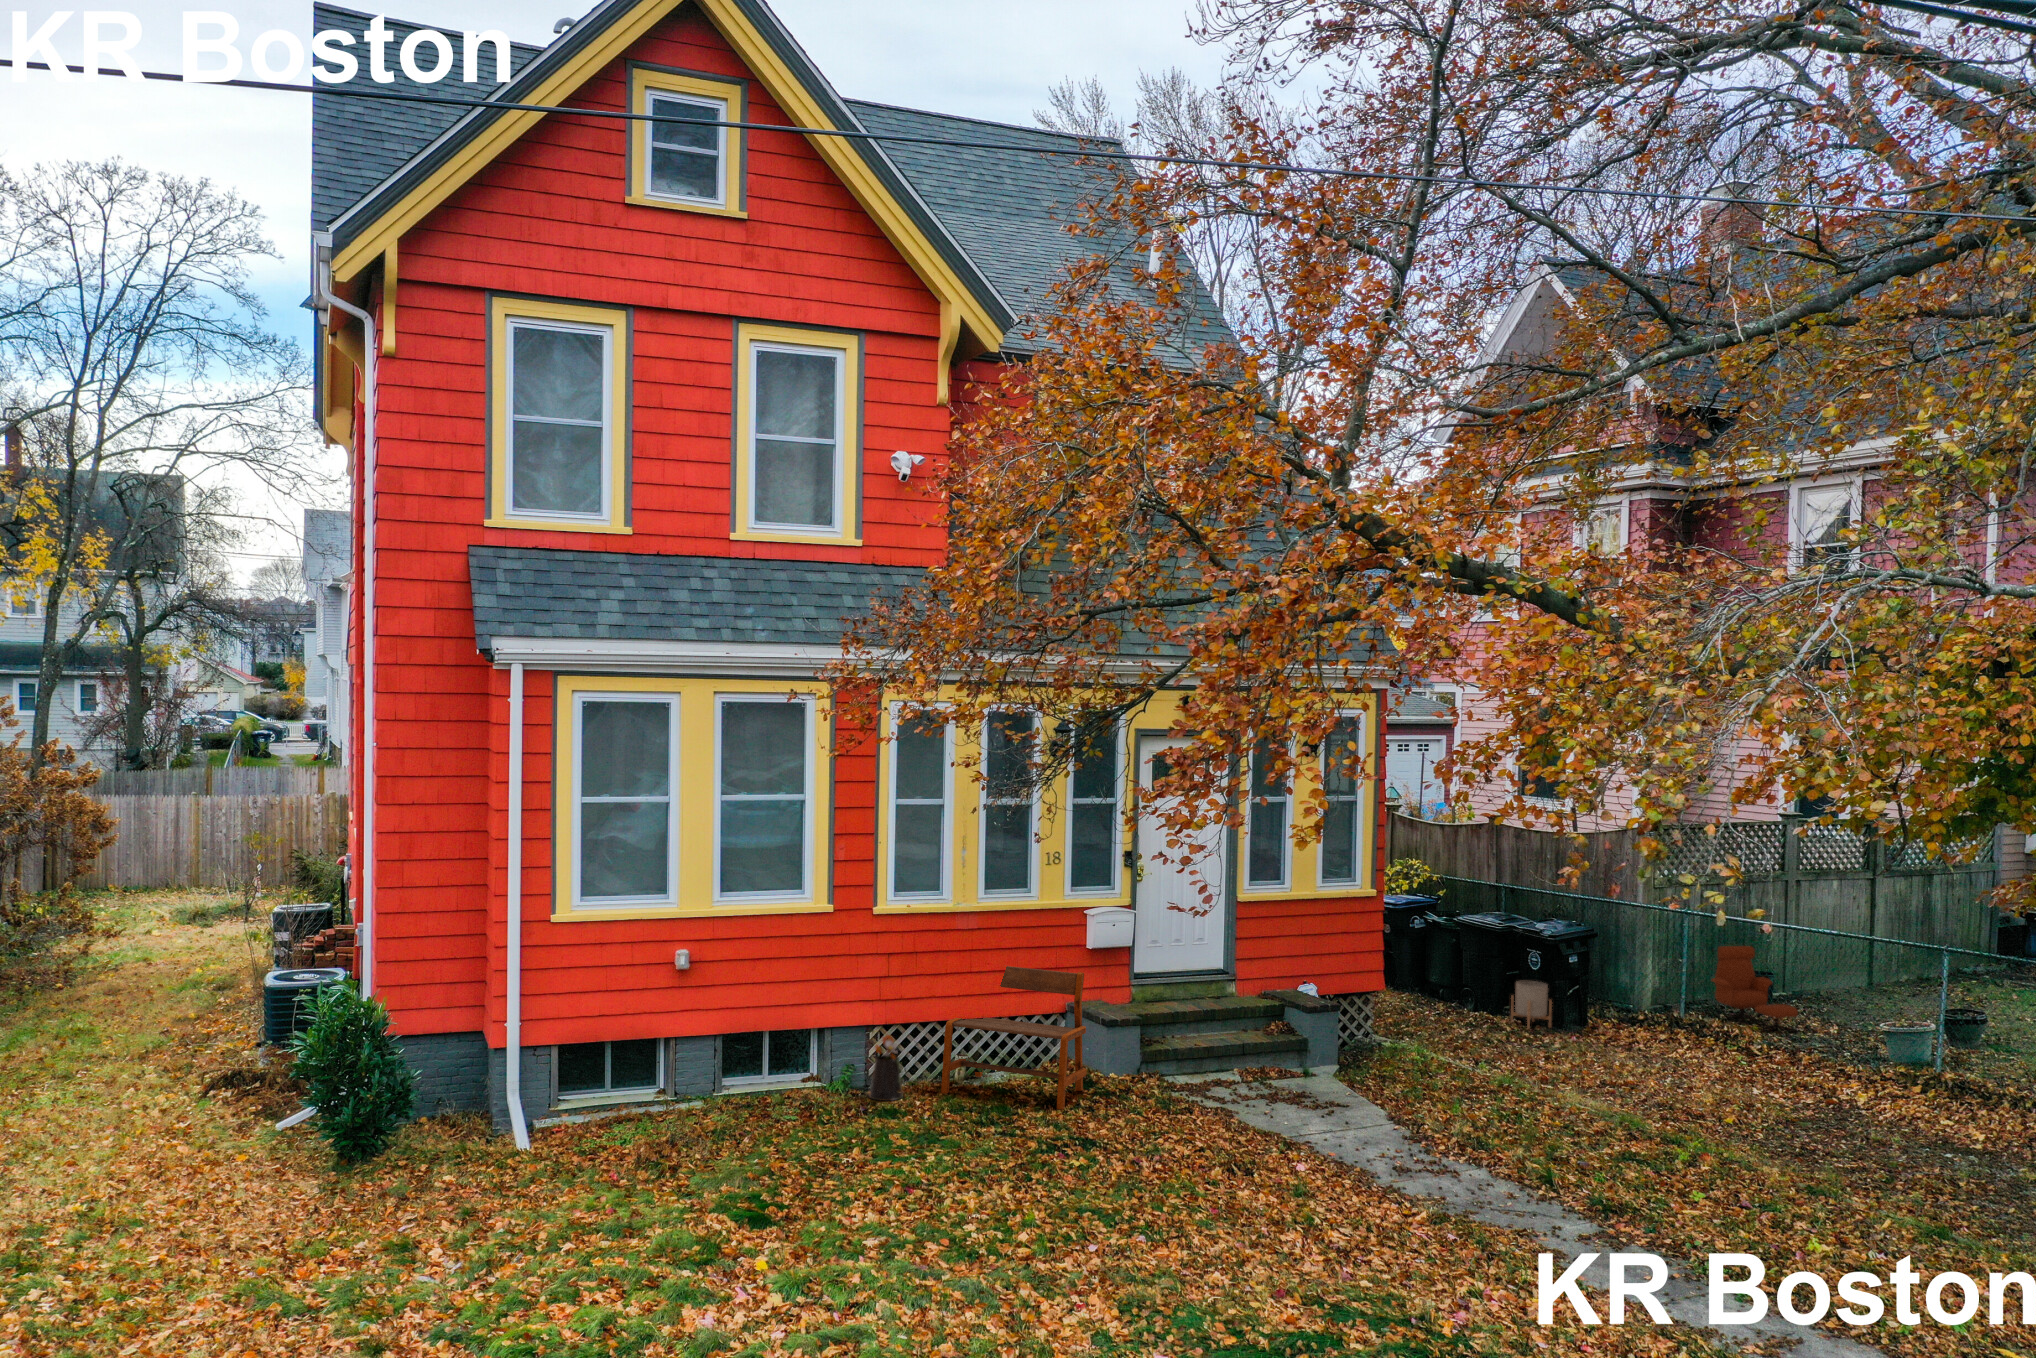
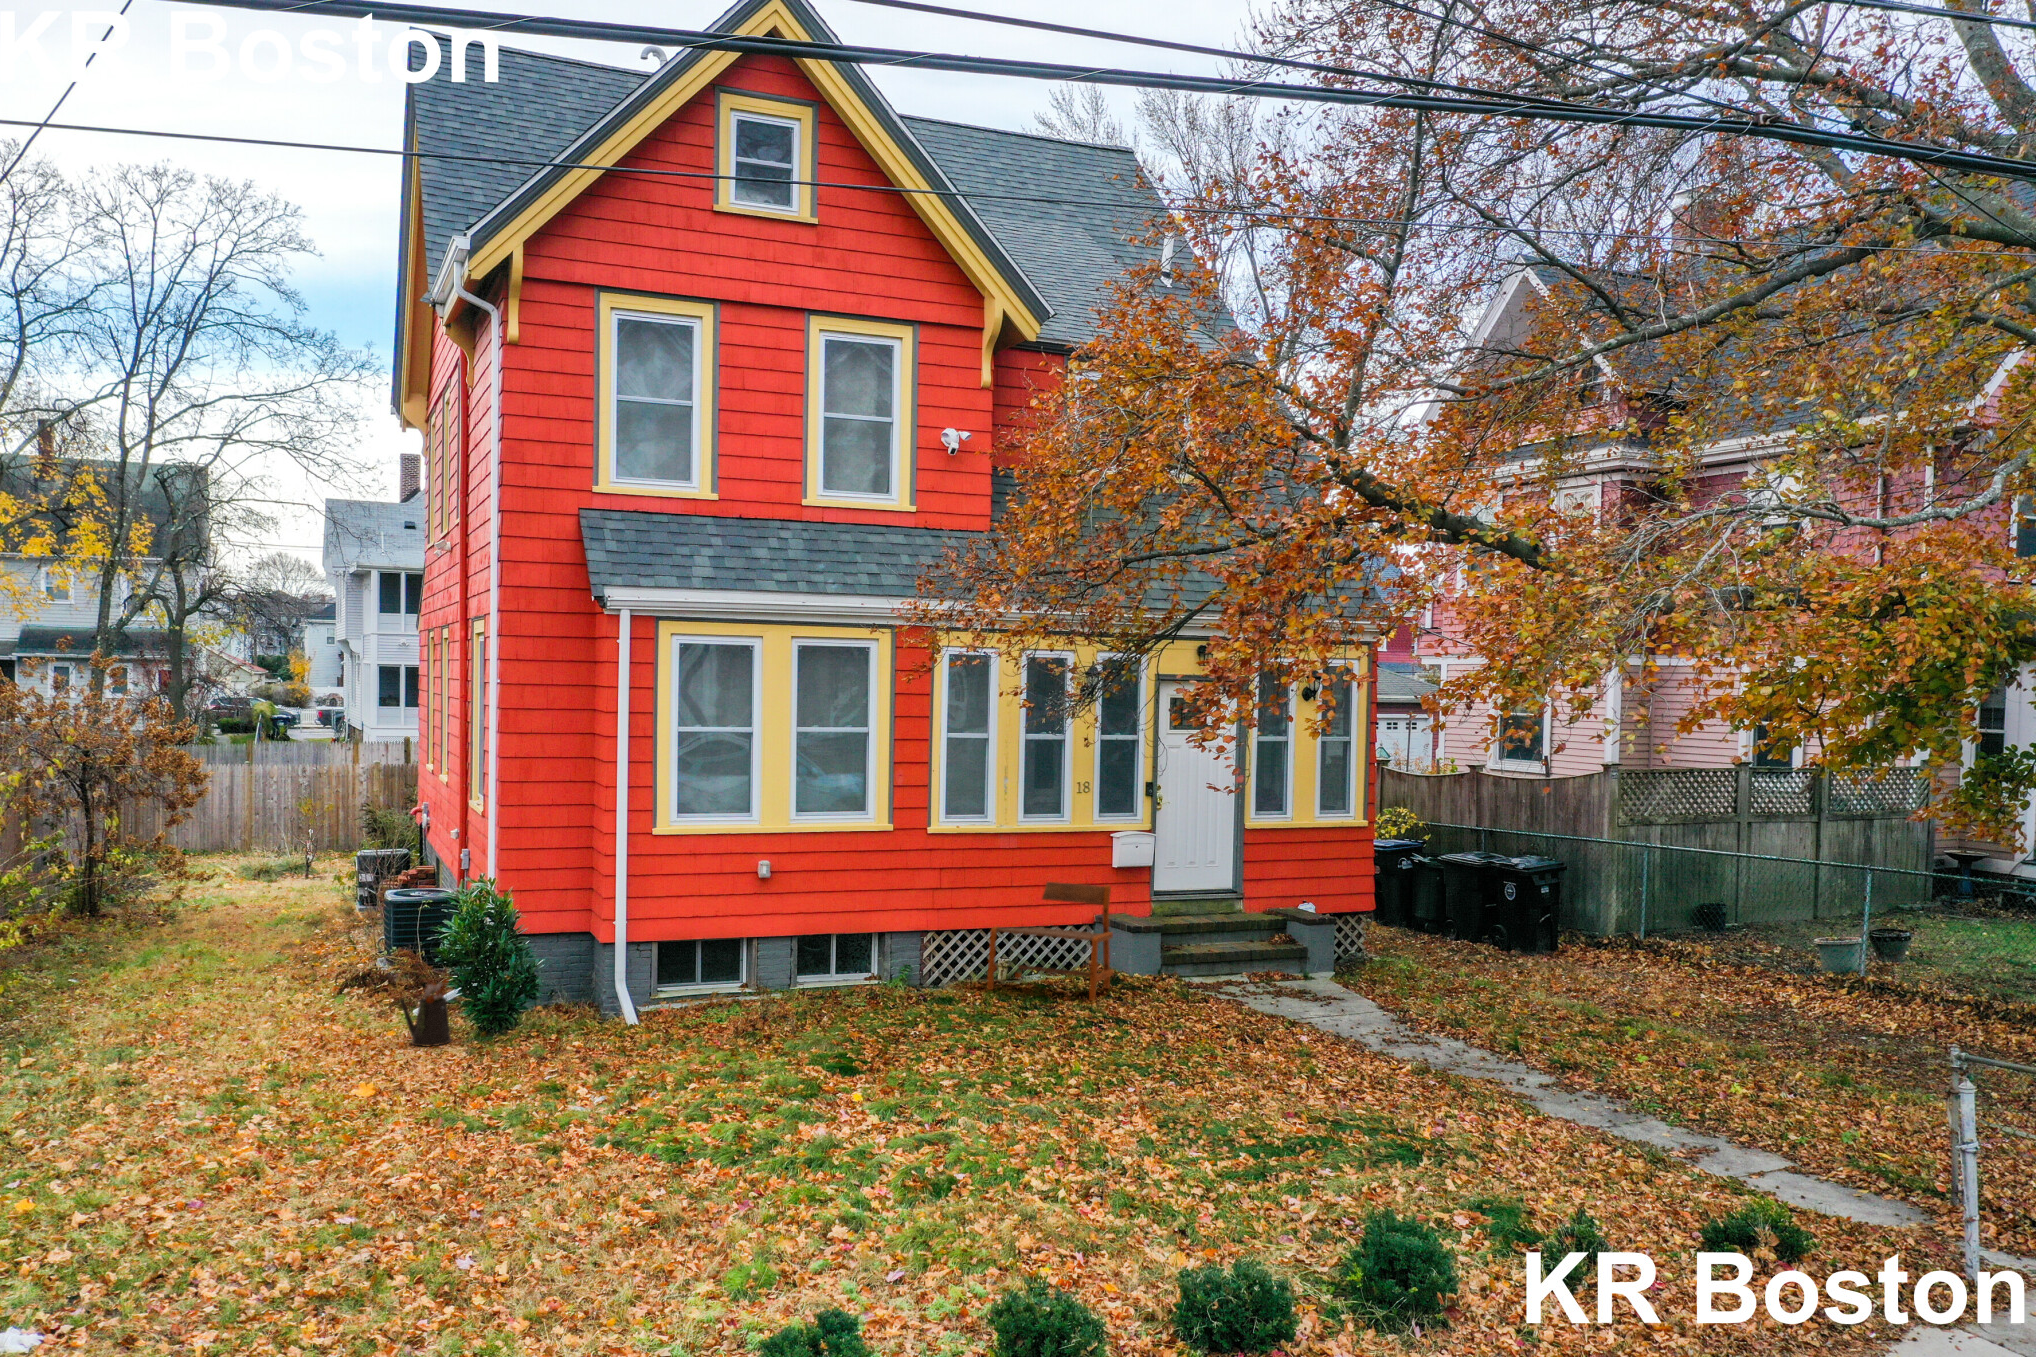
lounge chair: present [1712,946,1798,1034] -> none [1664,878,1743,955]
planter: present [1511,981,1552,1028] -> none [1485,907,1522,949]
watering can: present [869,1035,903,1101] -> present [401,979,452,1047]

